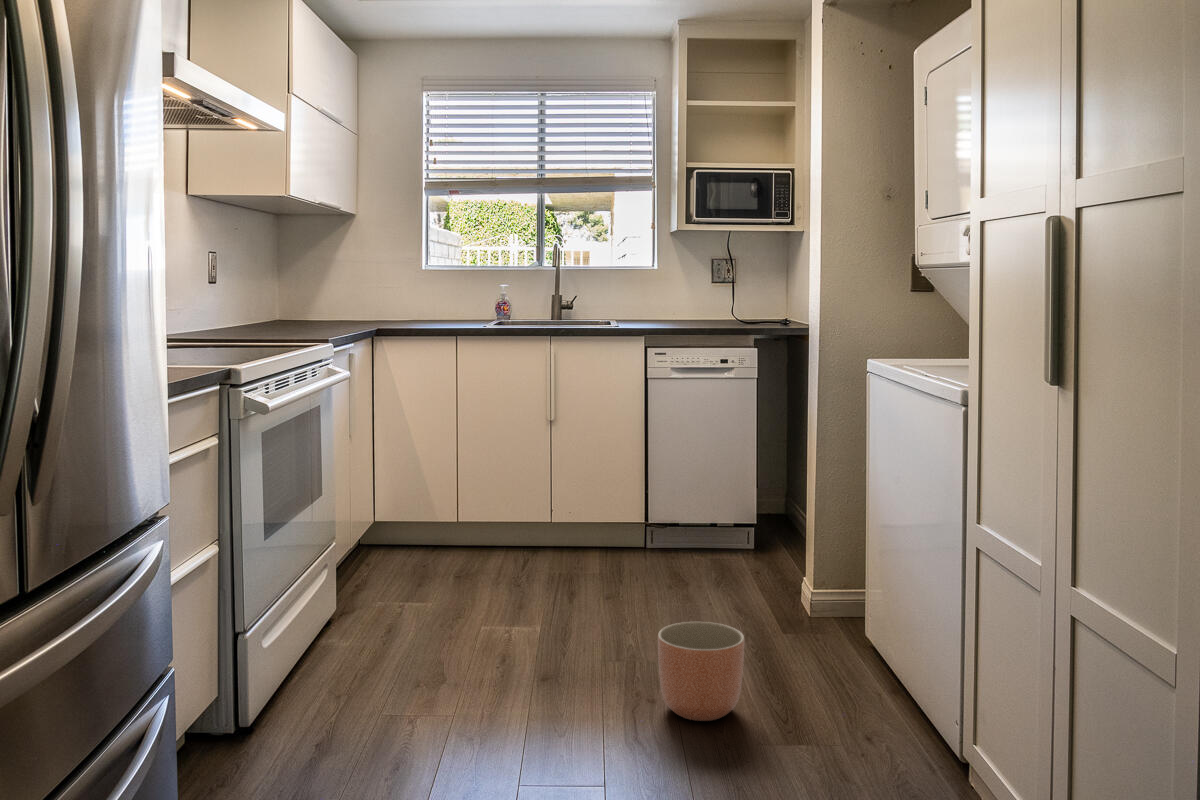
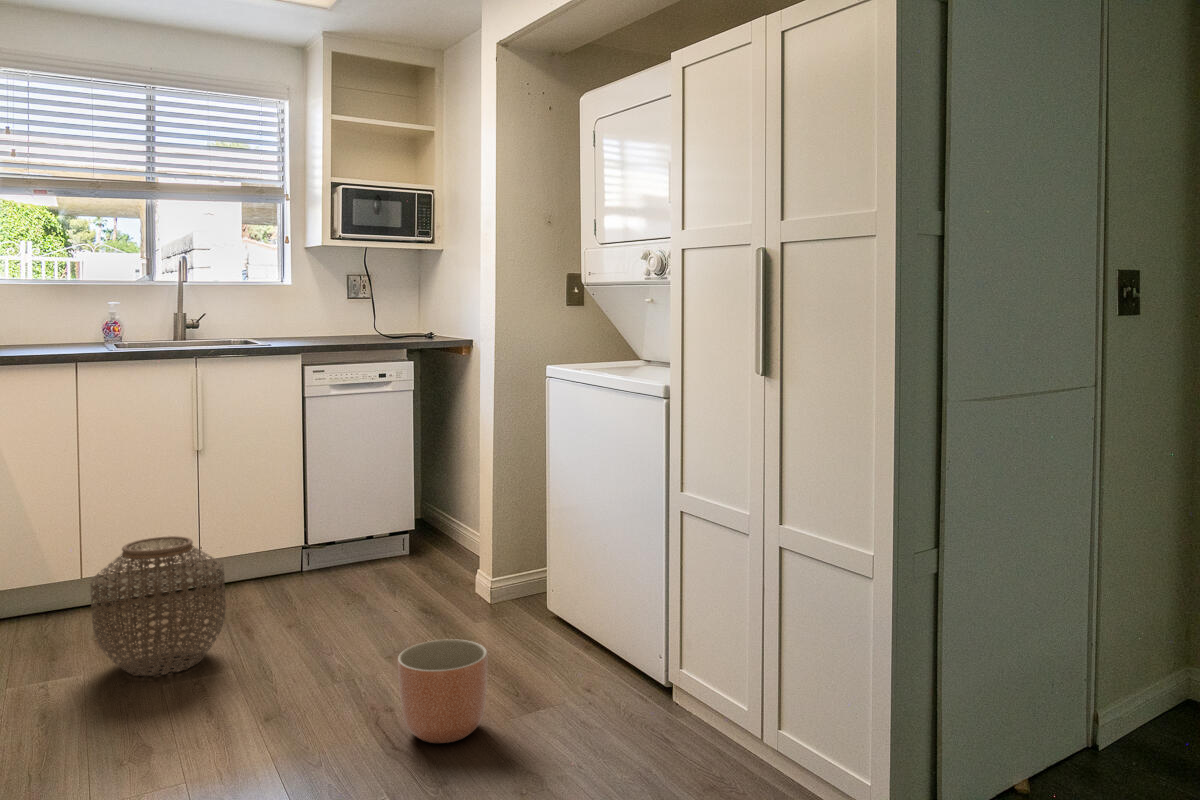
woven basket: none [444,496,549,616] -> present [91,536,226,676]

